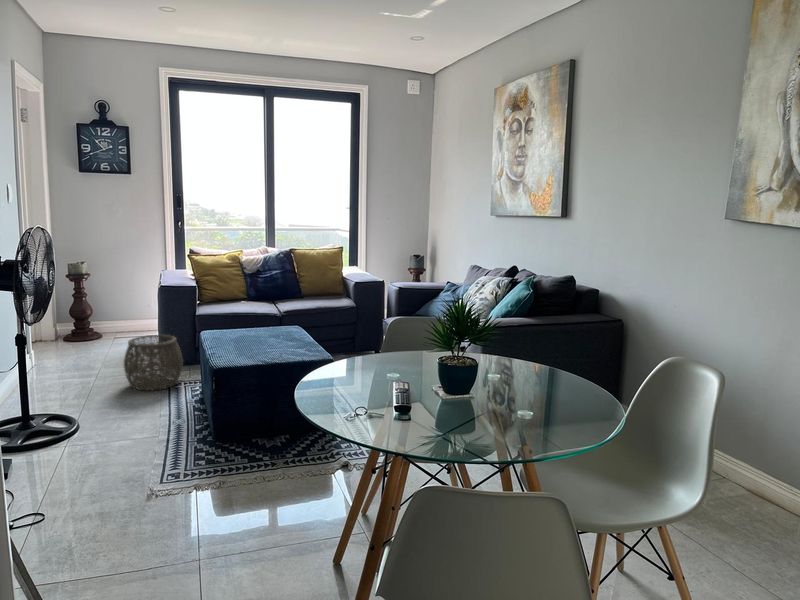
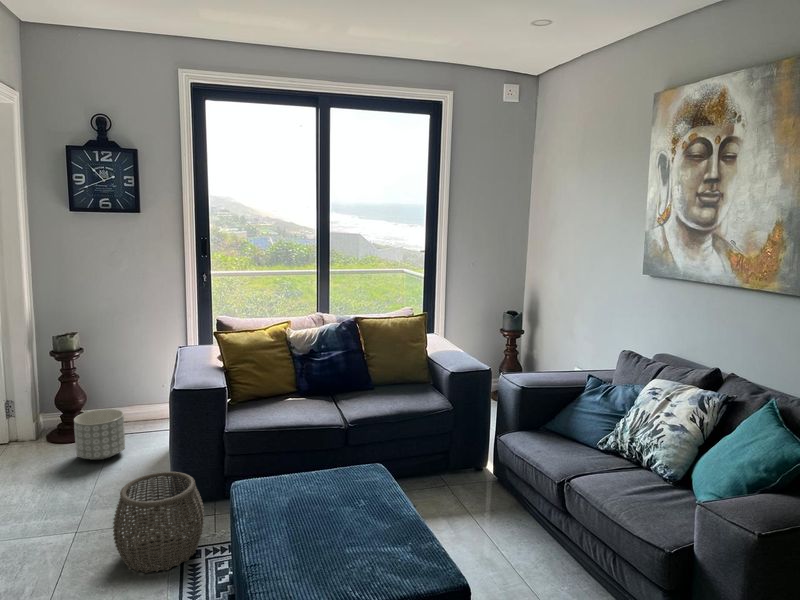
planter: none [87,315,124,349] -> present [74,409,125,460]

